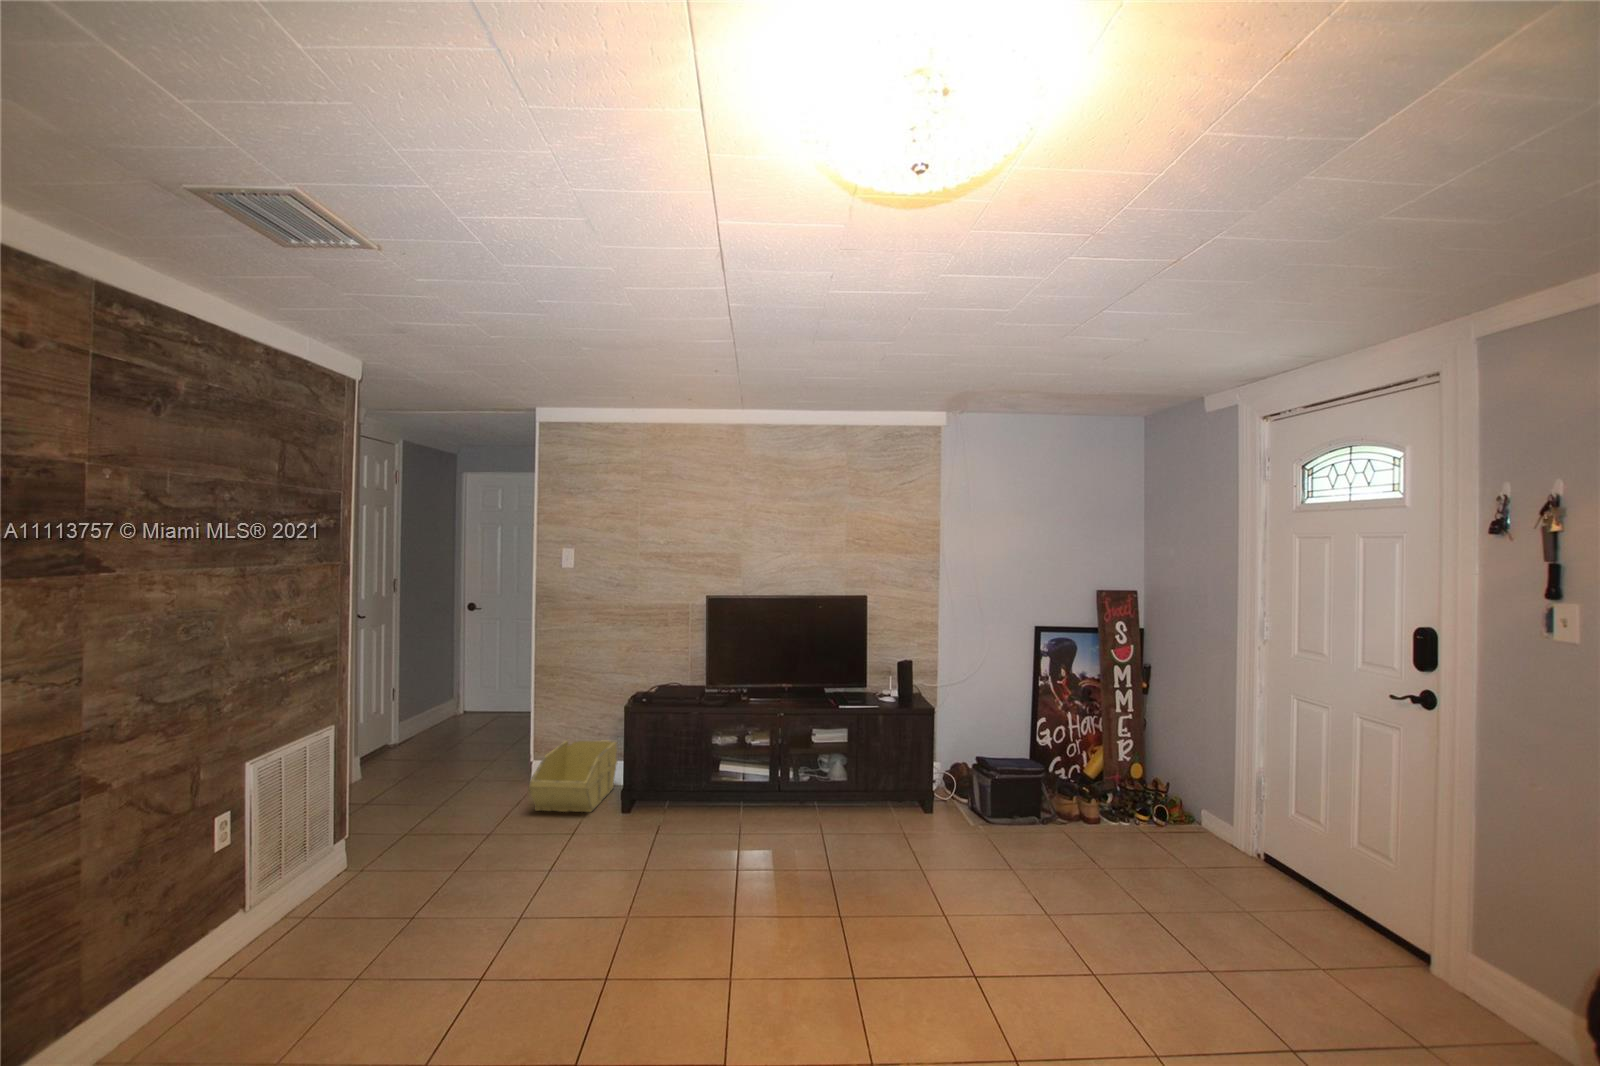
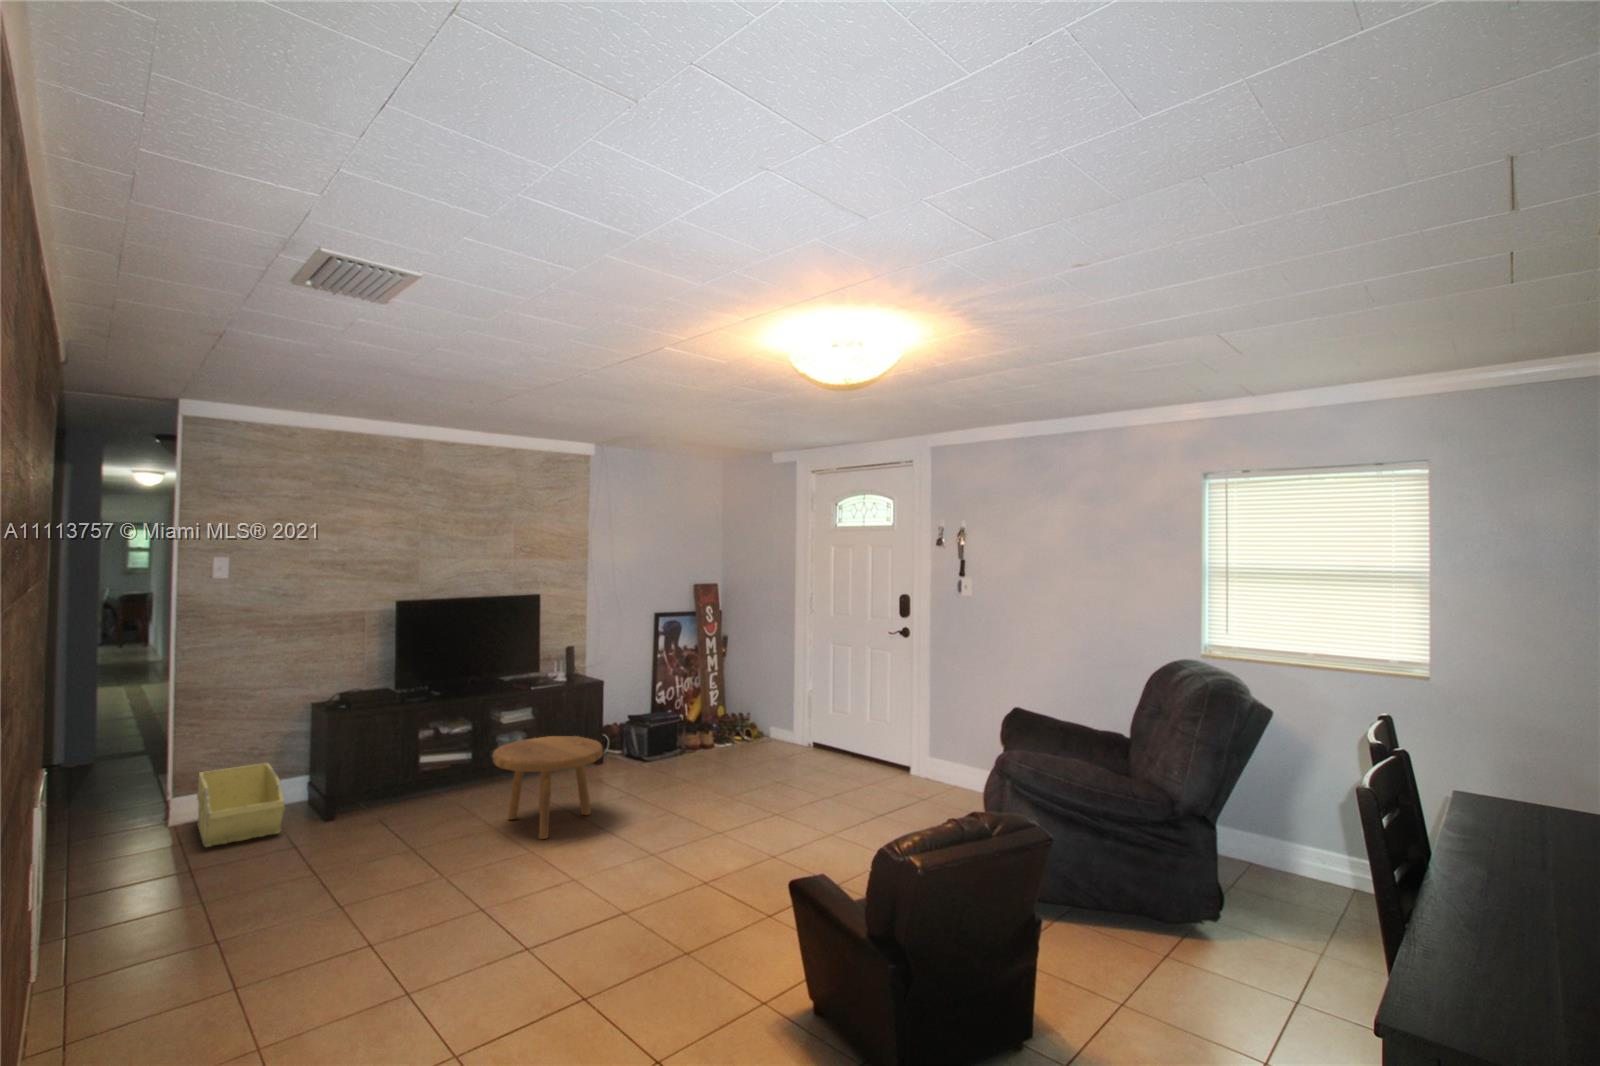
footstool: none [722,768,851,902] -> present [493,736,603,839]

